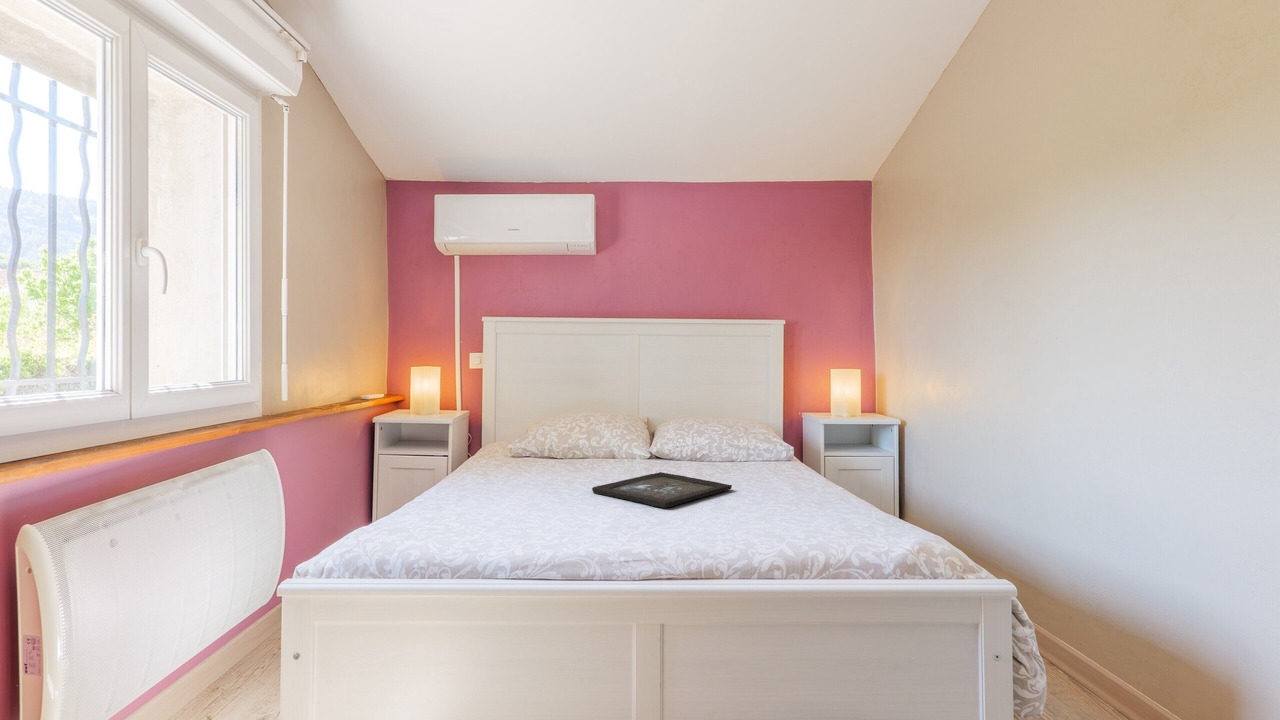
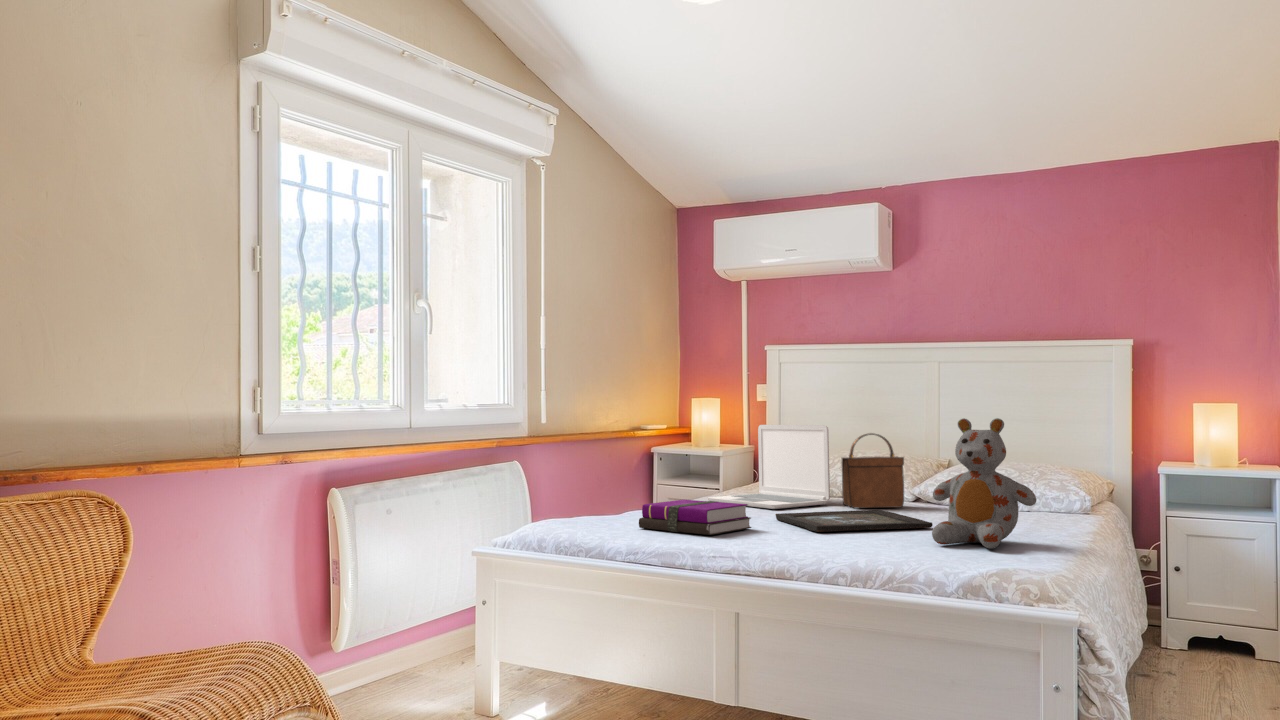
laptop: none [482,396,594,477] -> present [708,425,830,509]
stuffed bear: none [758,400,845,513] -> present [932,418,1037,549]
handbag: none [605,404,655,469] -> present [842,433,904,508]
notebook: none [489,485,599,529] -> present [639,500,751,535]

